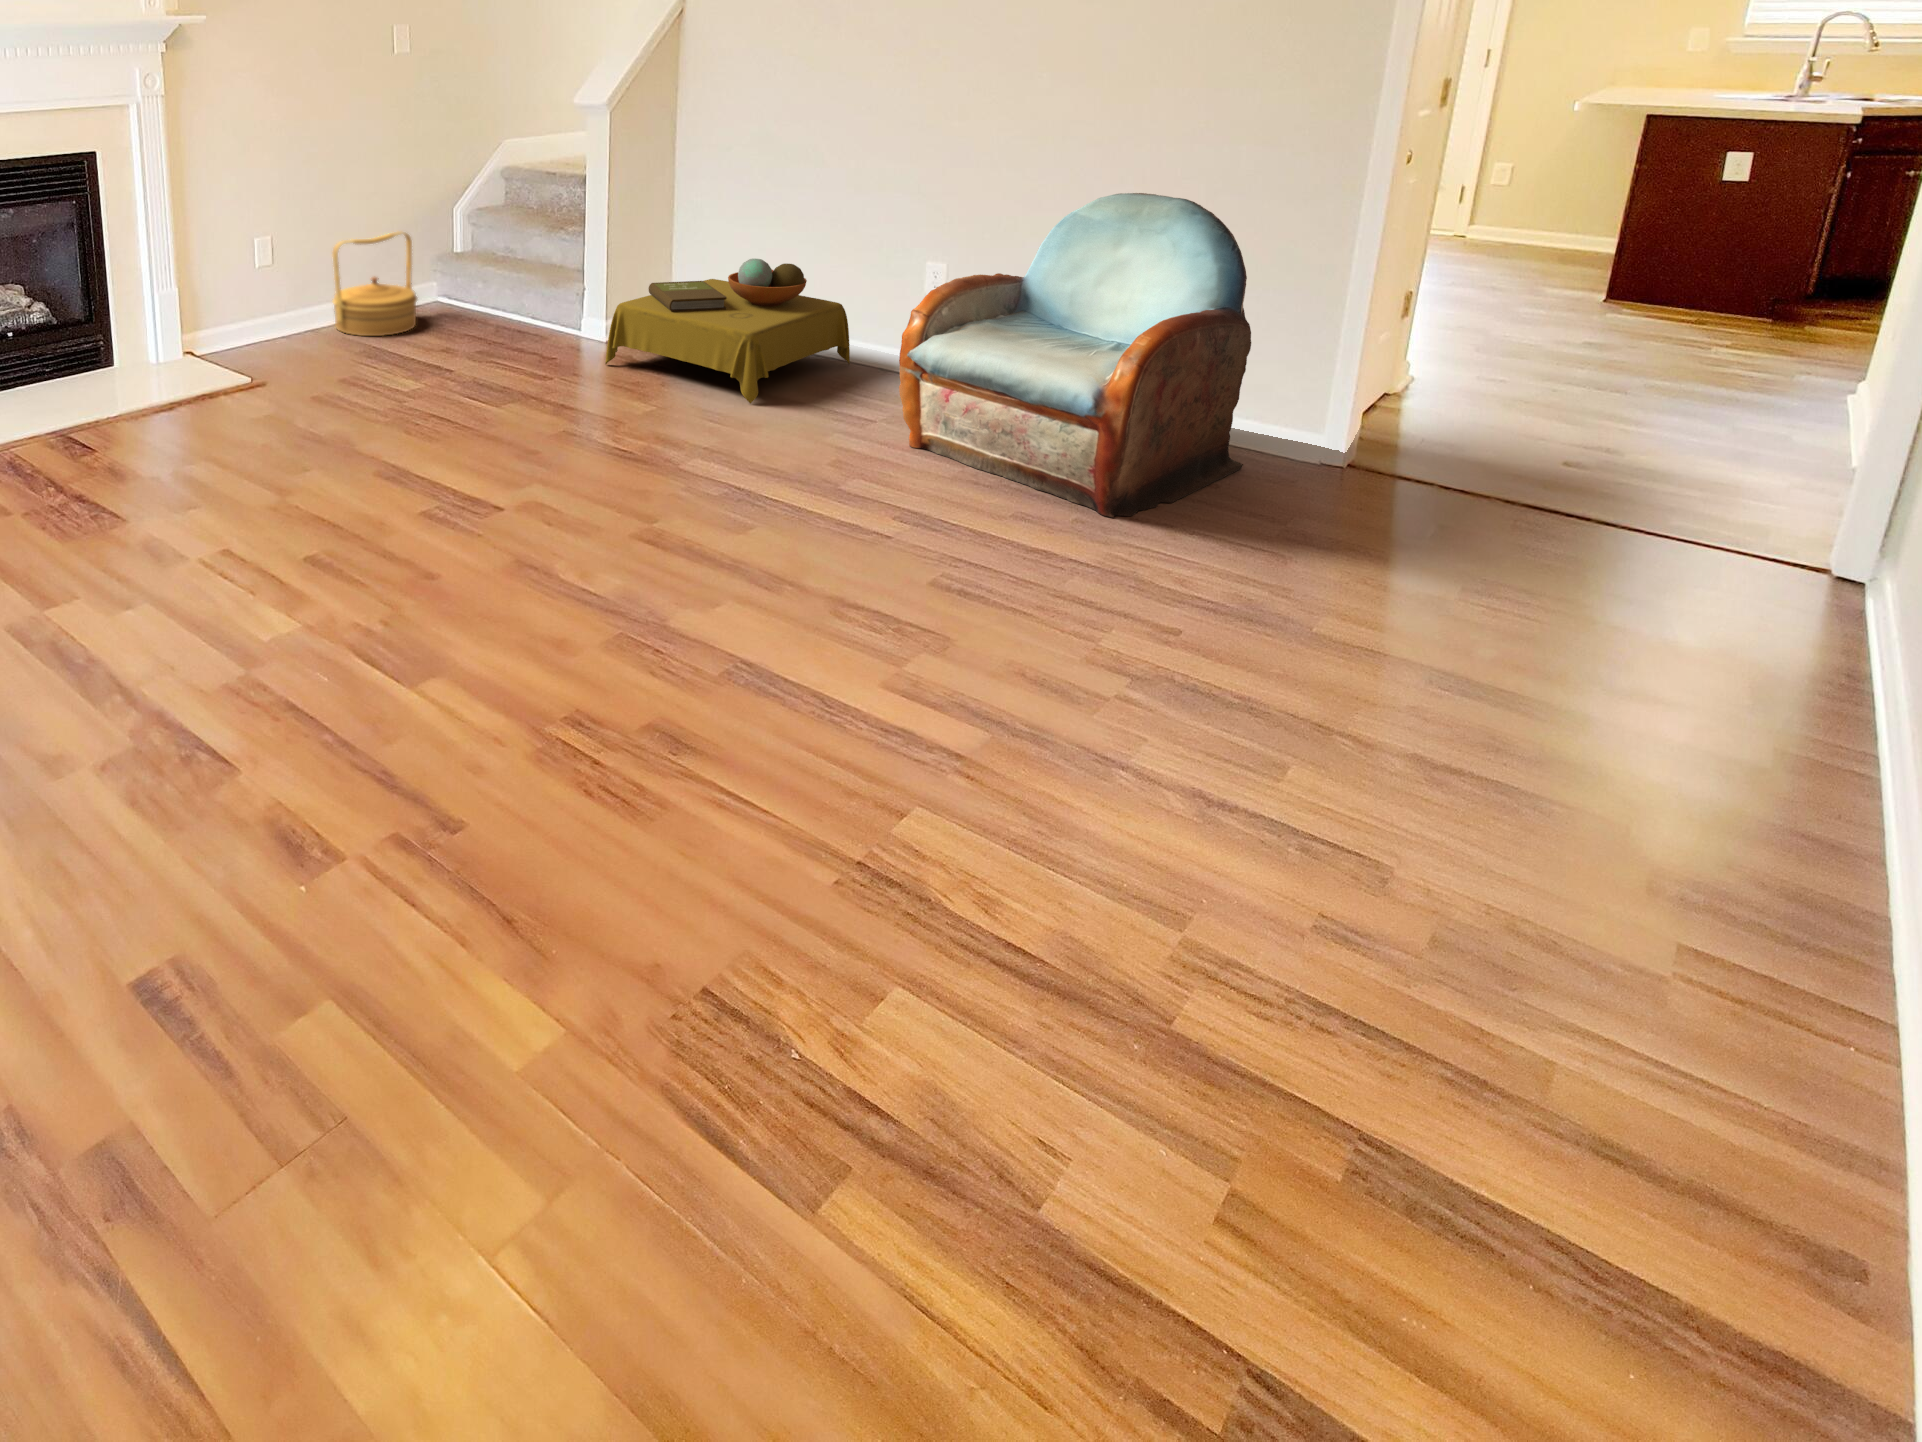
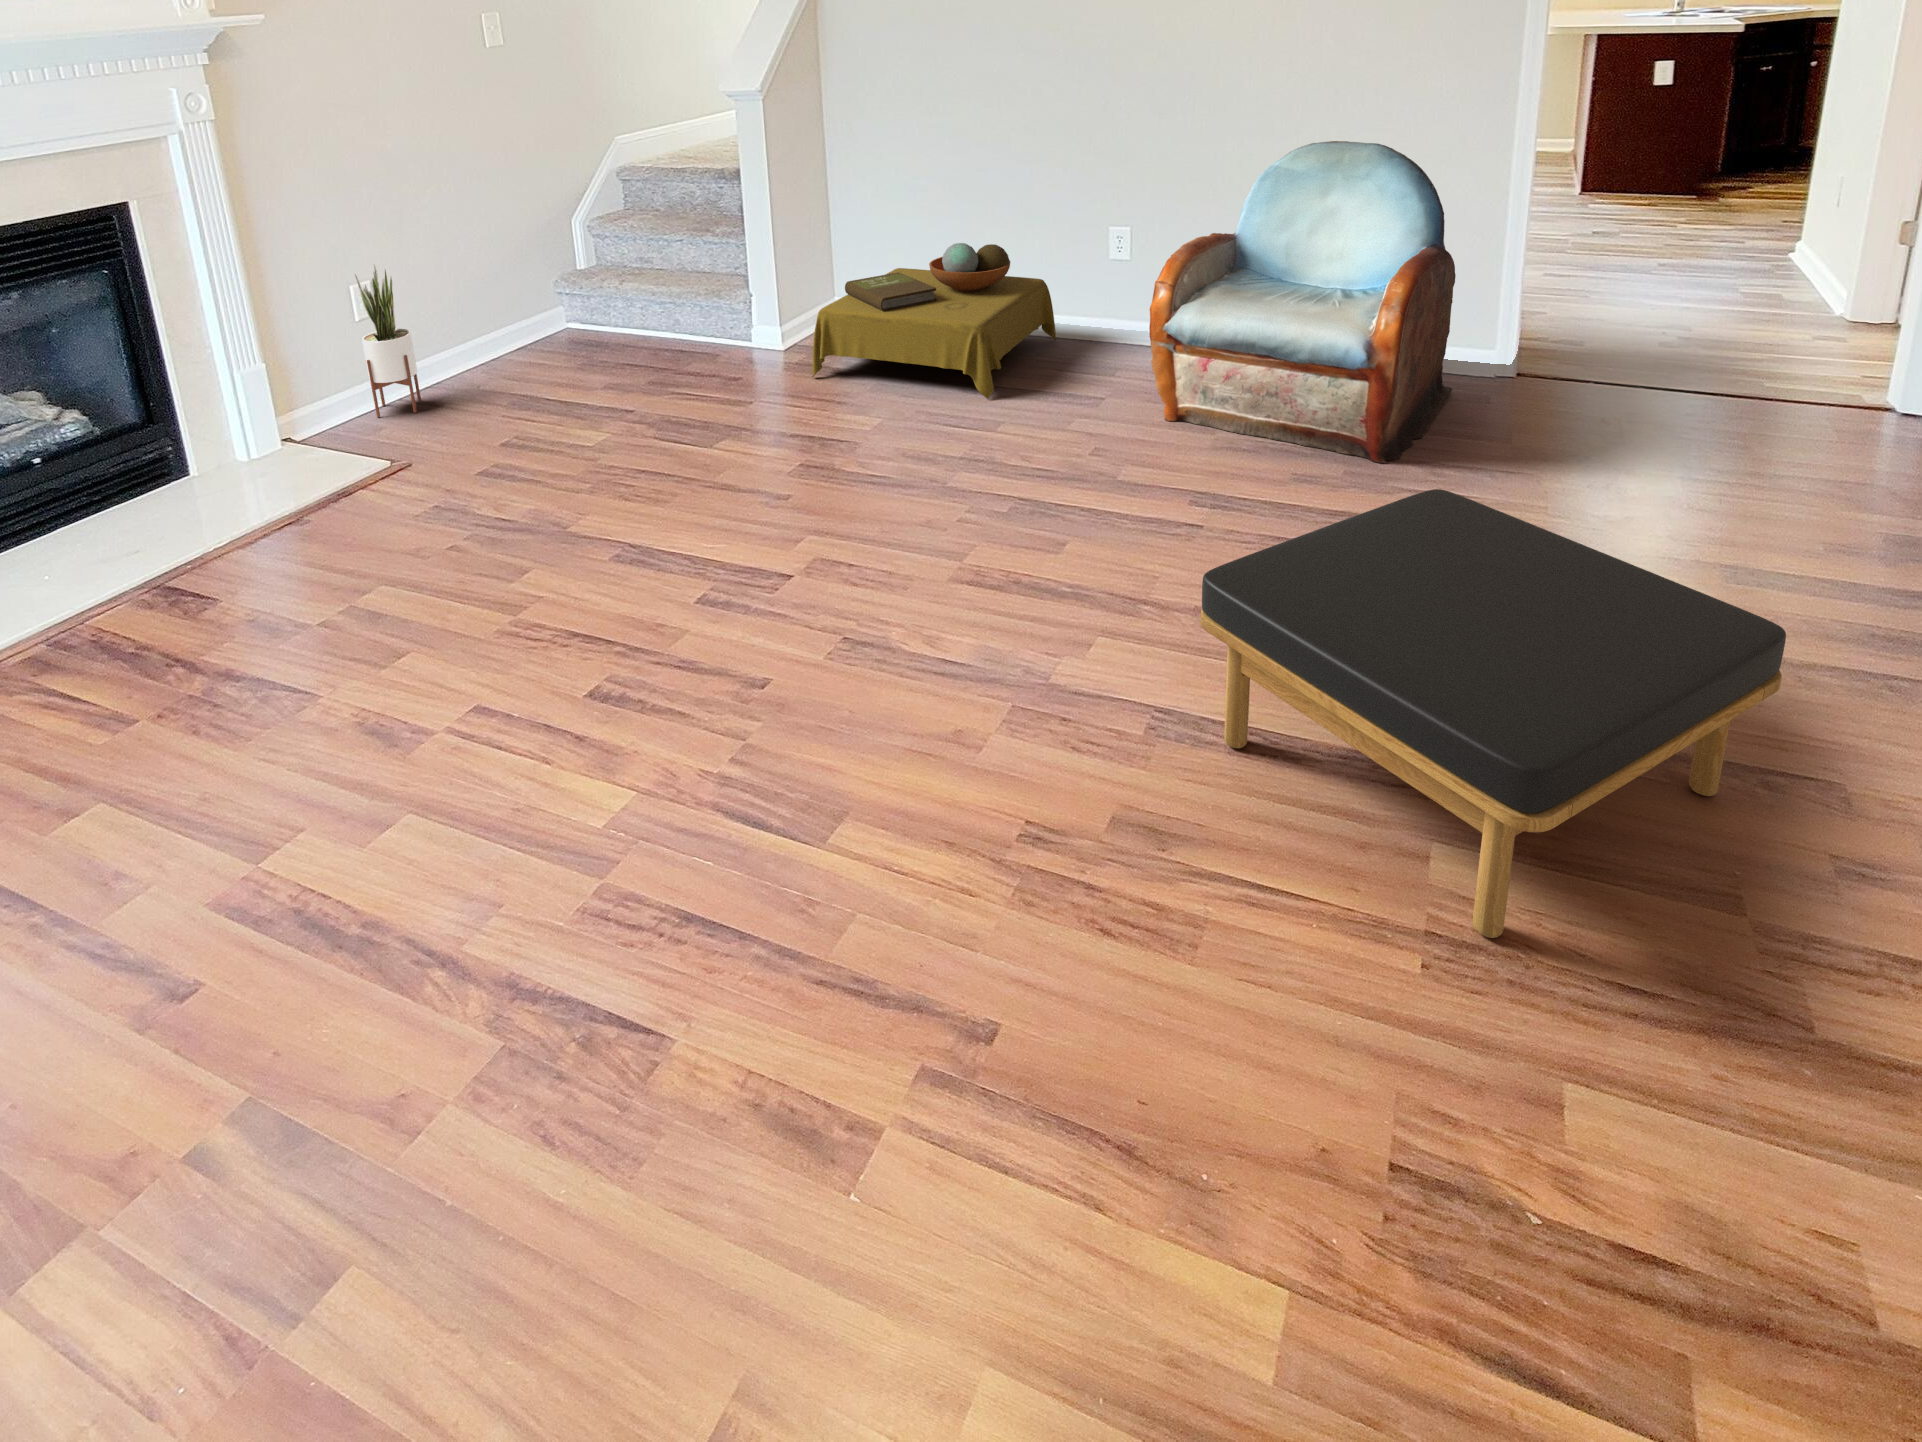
potted plant: none [248,222,290,346] -> present [355,265,421,417]
woven basket: present [332,232,417,336] -> none [461,255,571,385]
ottoman: none [763,517,1299,881] -> present [1201,489,1786,938]

